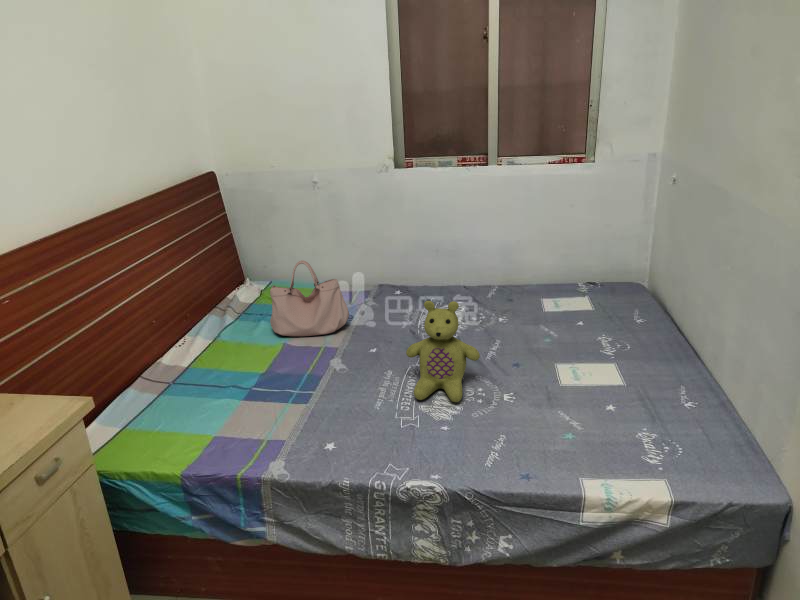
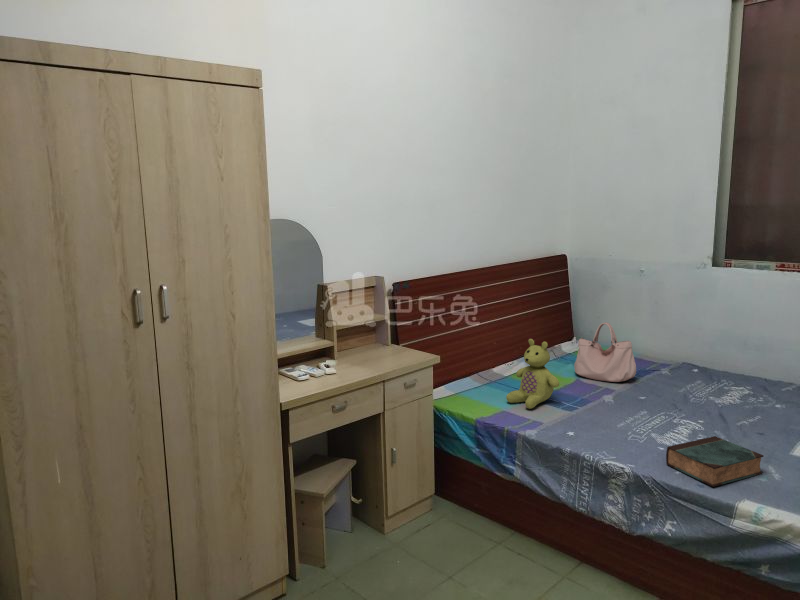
stuffed bear: present [406,301,480,402] -> present [506,339,559,409]
book: none [469,394,564,475] -> present [666,436,764,487]

